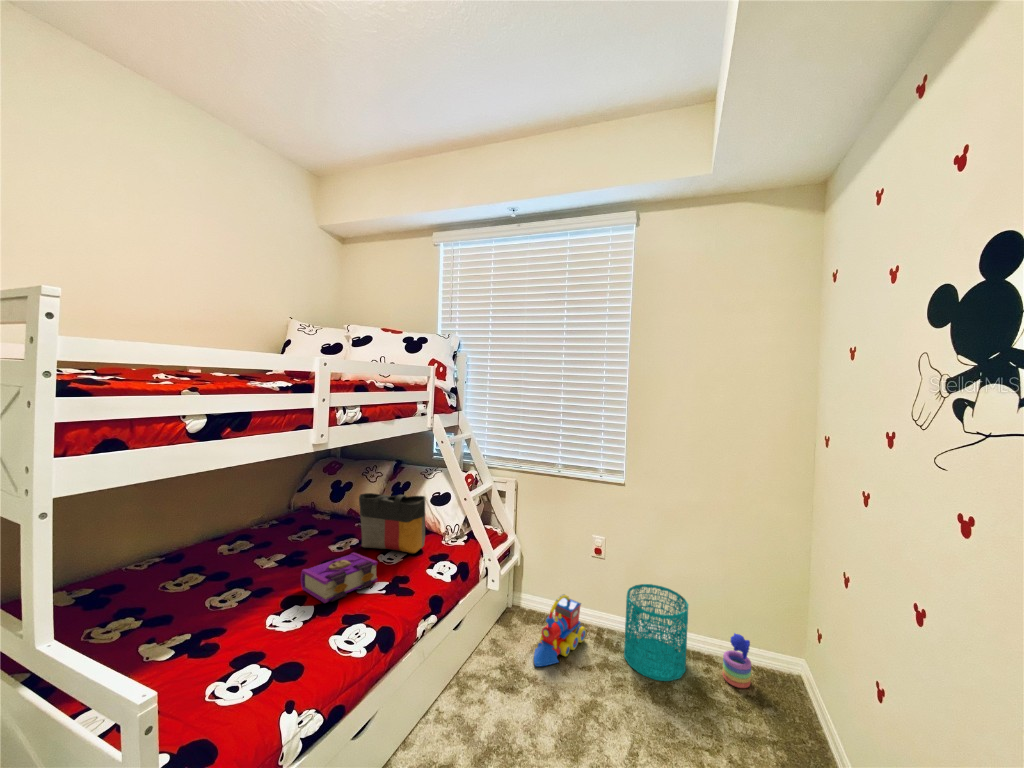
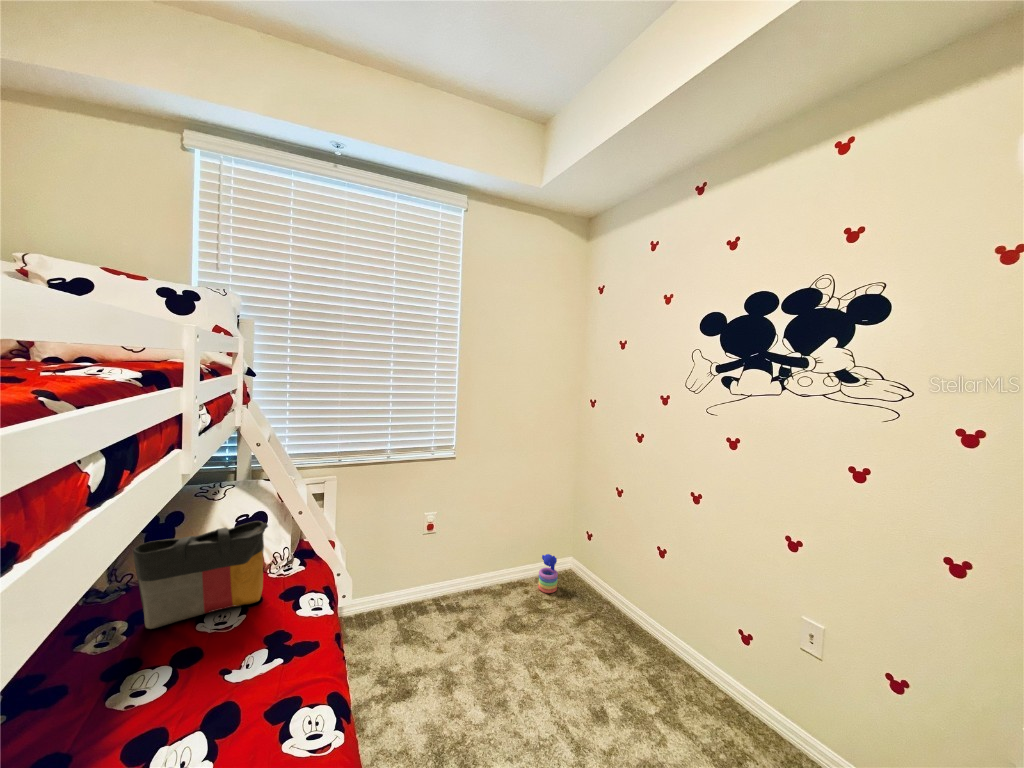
book: present [301,552,378,603] -> none [111,628,254,735]
wastebasket: present [624,584,688,681] -> none [468,539,520,618]
toy train: present [534,594,586,667] -> none [397,579,433,661]

